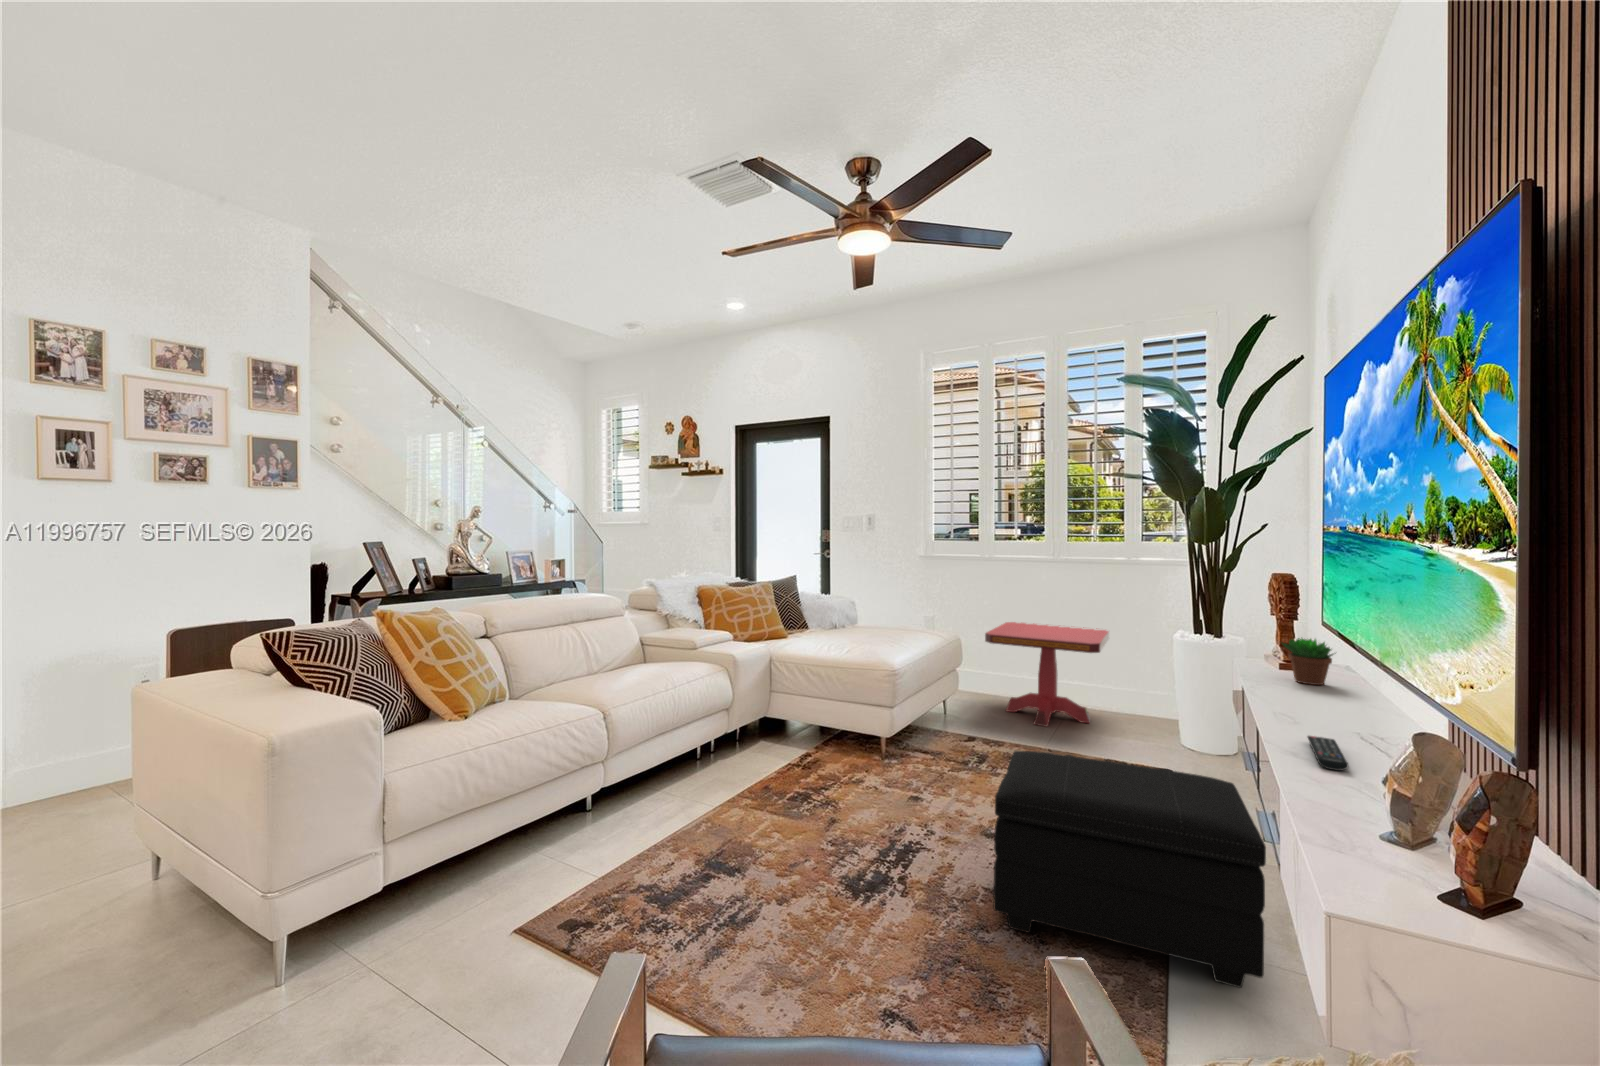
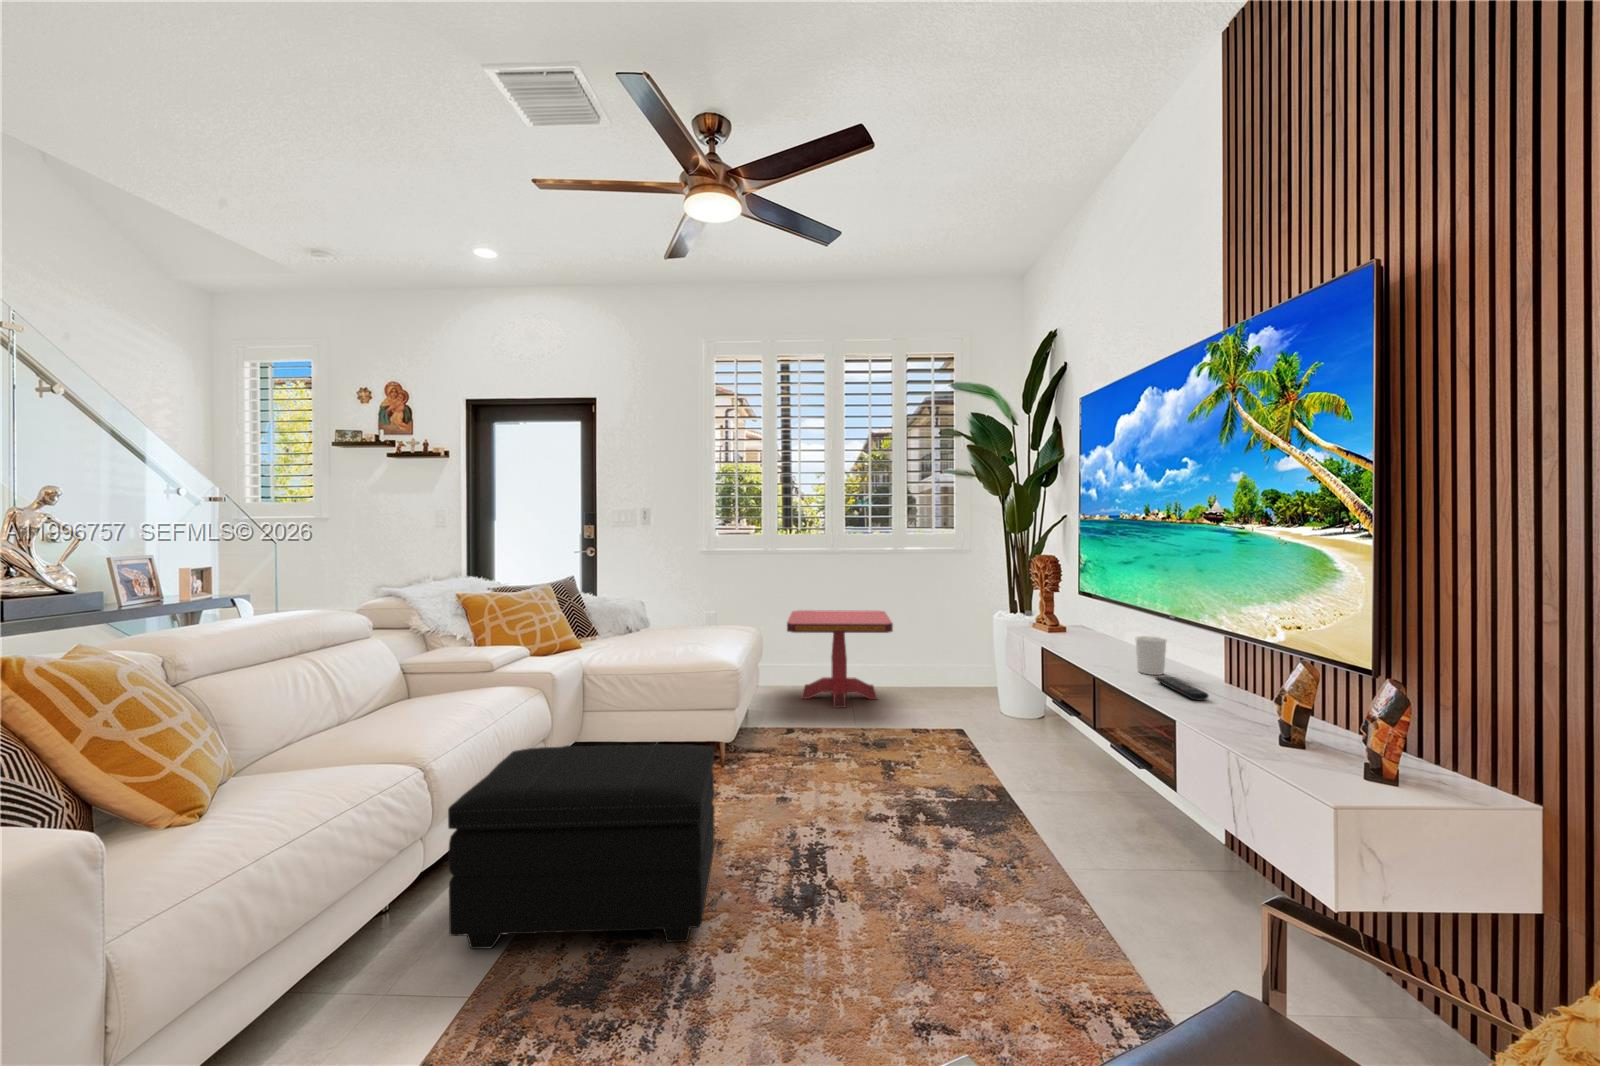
succulent plant: present [1282,638,1336,685] -> none [1067,600,1107,639]
candle holder: none [1303,685,1347,735] -> present [1135,636,1166,675]
footstool: present [994,751,1266,988] -> present [448,744,715,949]

